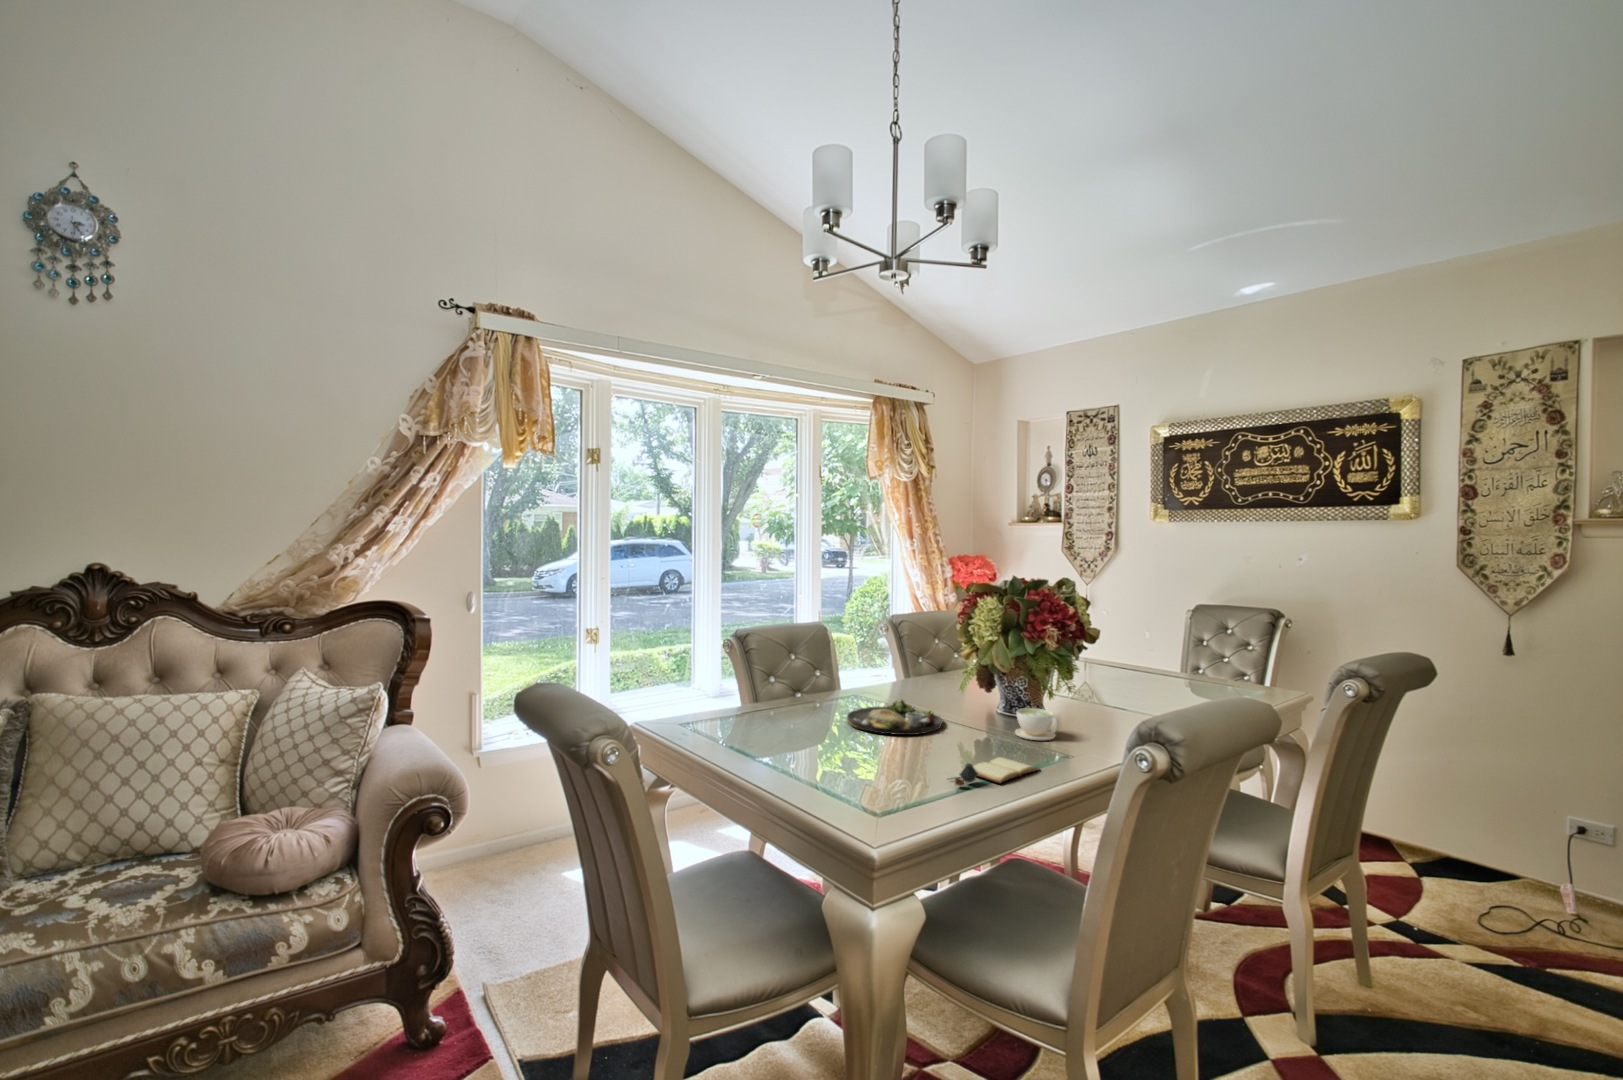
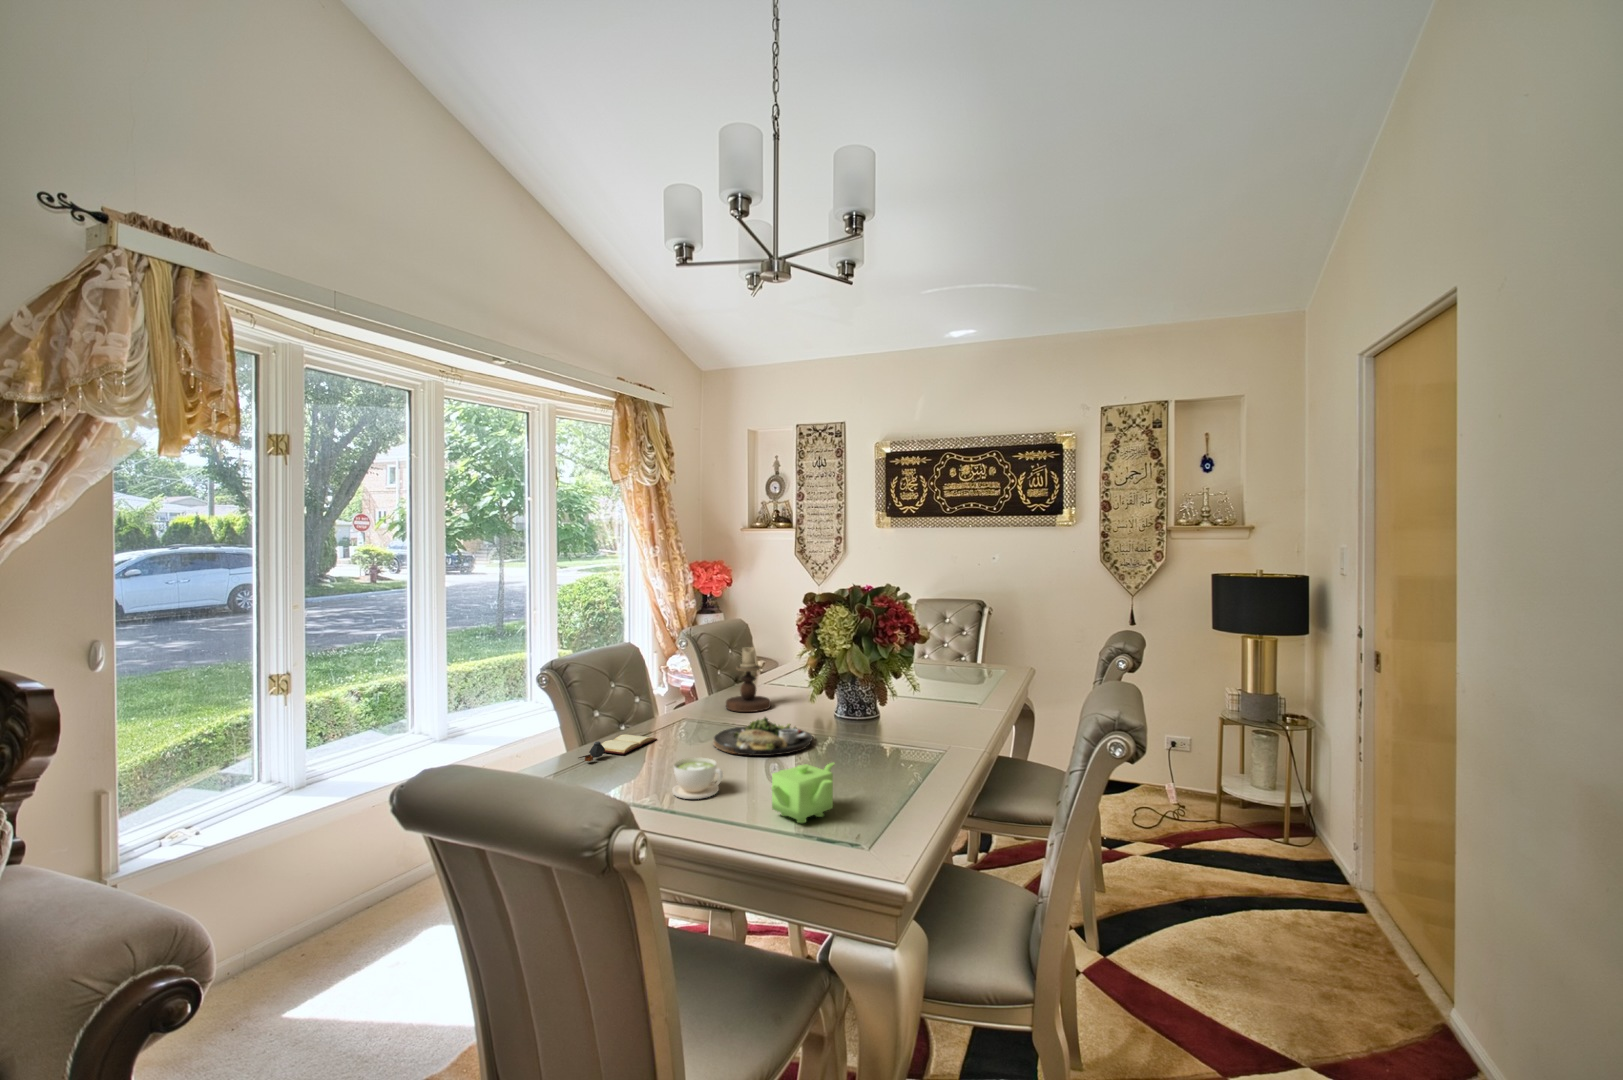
candlestick: none [897,634,941,697] -> present [726,647,771,712]
coffee cup: present [1015,708,1059,740] -> present [672,758,723,799]
teapot: none [817,737,894,791] -> present [771,763,834,823]
book: present [953,757,1039,786] -> present [579,734,657,761]

